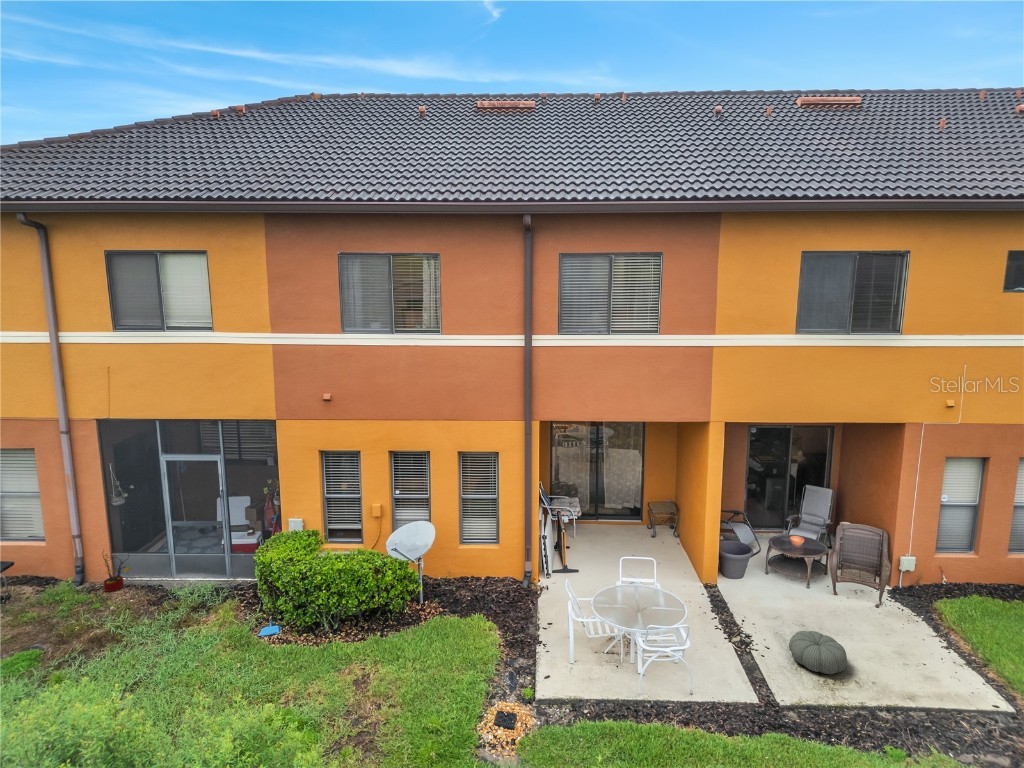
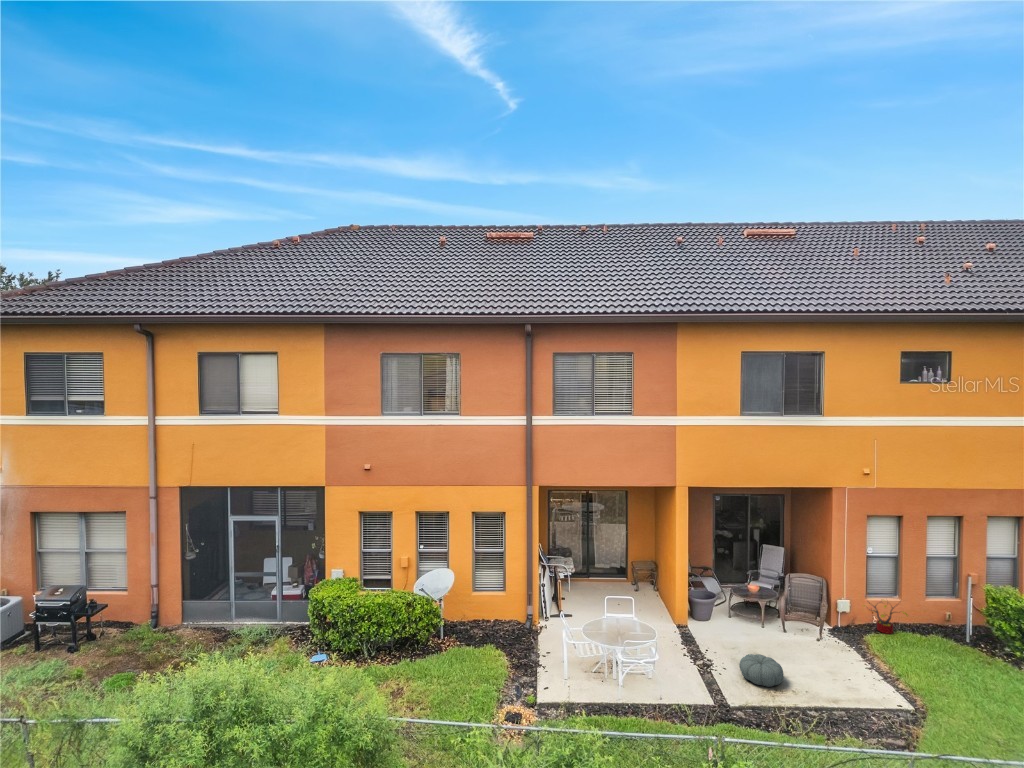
decorative plant: present [103,554,130,592] -> present [874,605,908,634]

